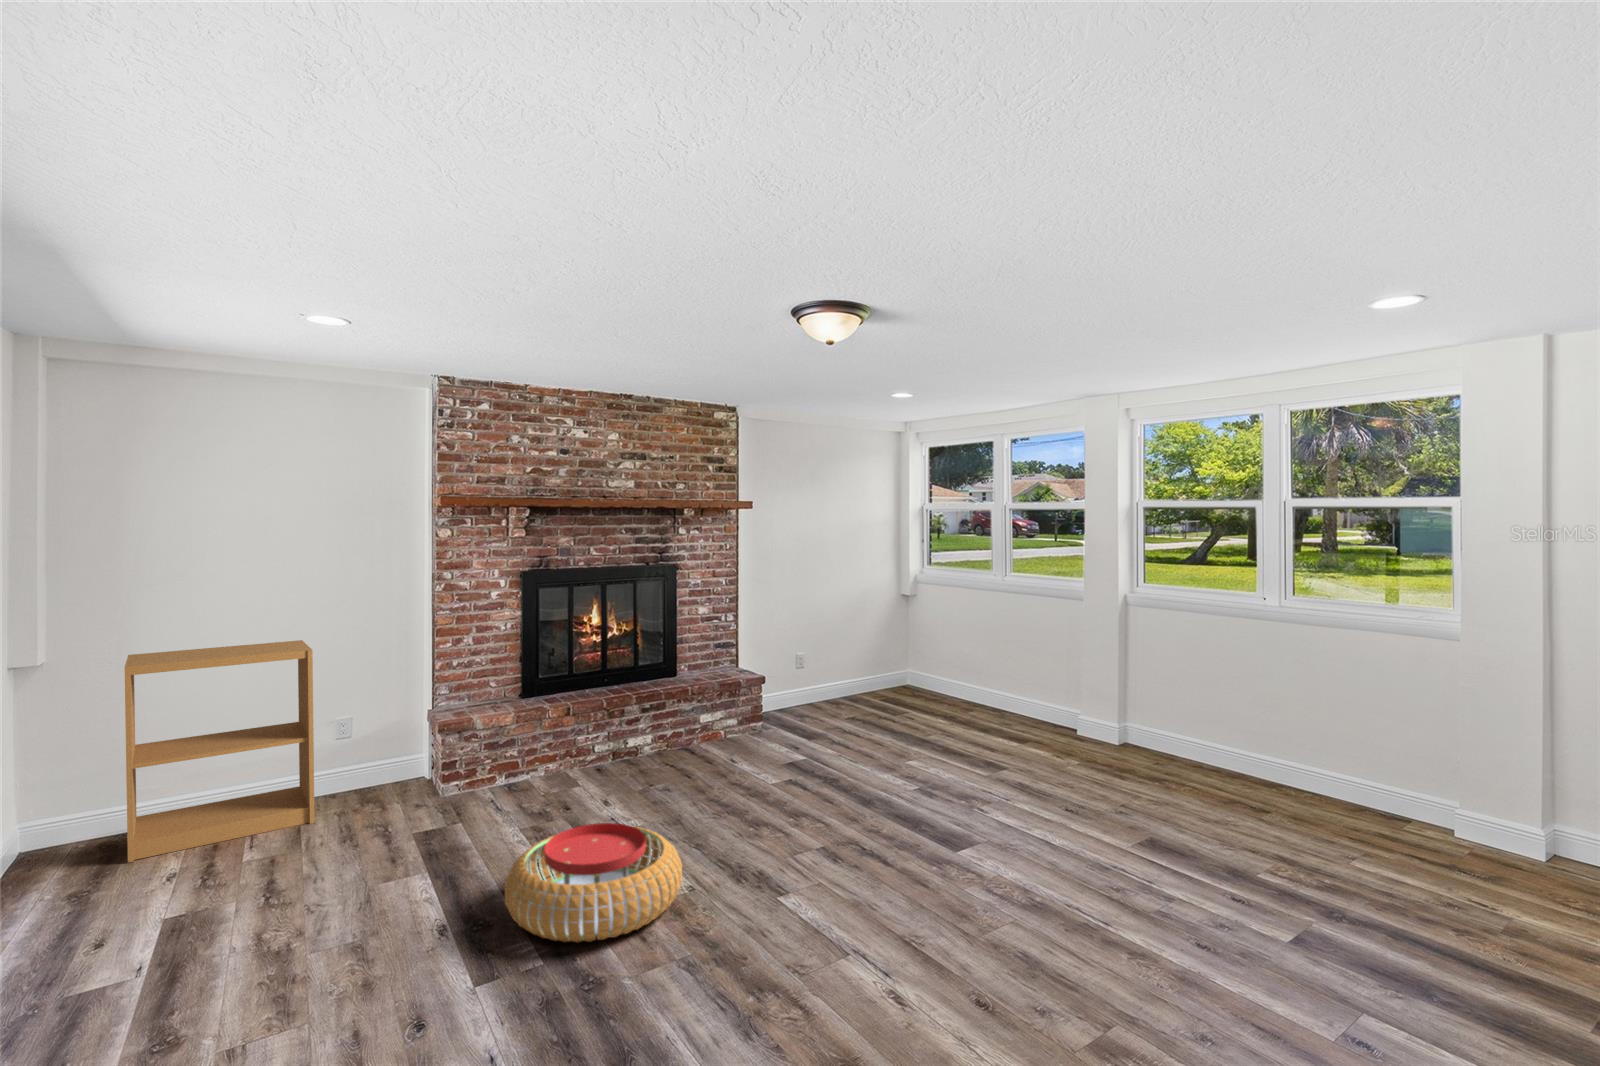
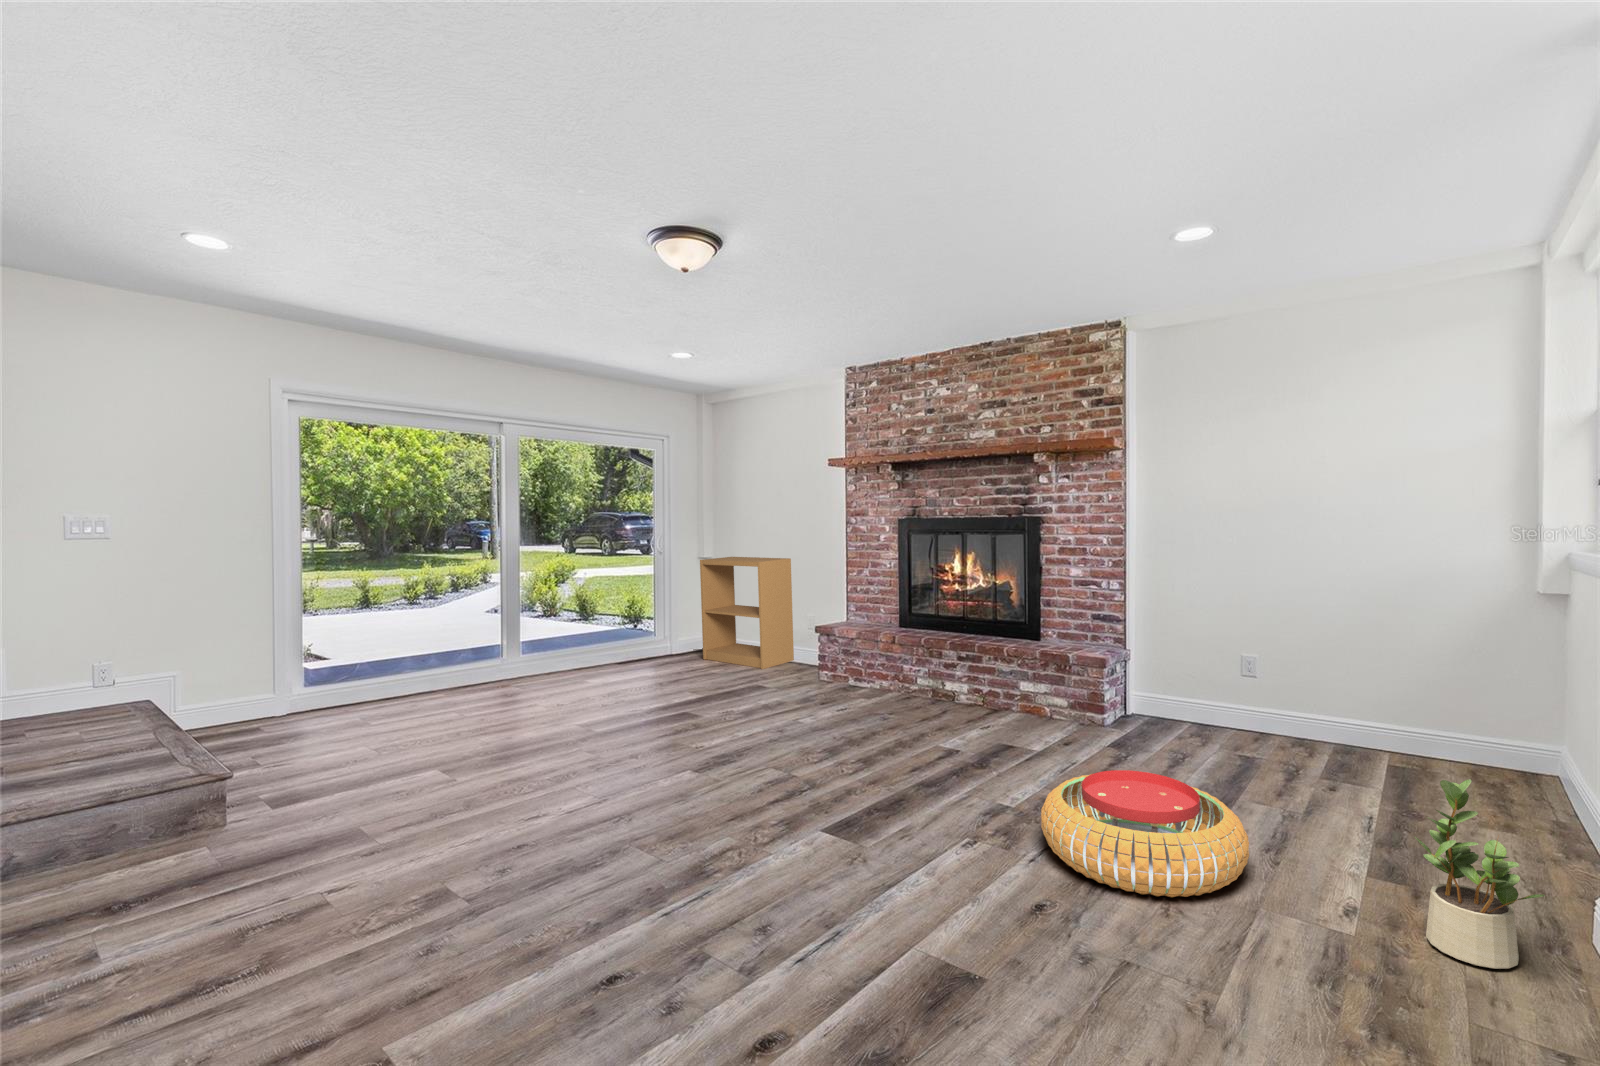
potted plant: none [1054,669,1093,742] -> present [1414,779,1545,969]
pouf: present [505,823,682,942] -> present [1041,770,1249,897]

